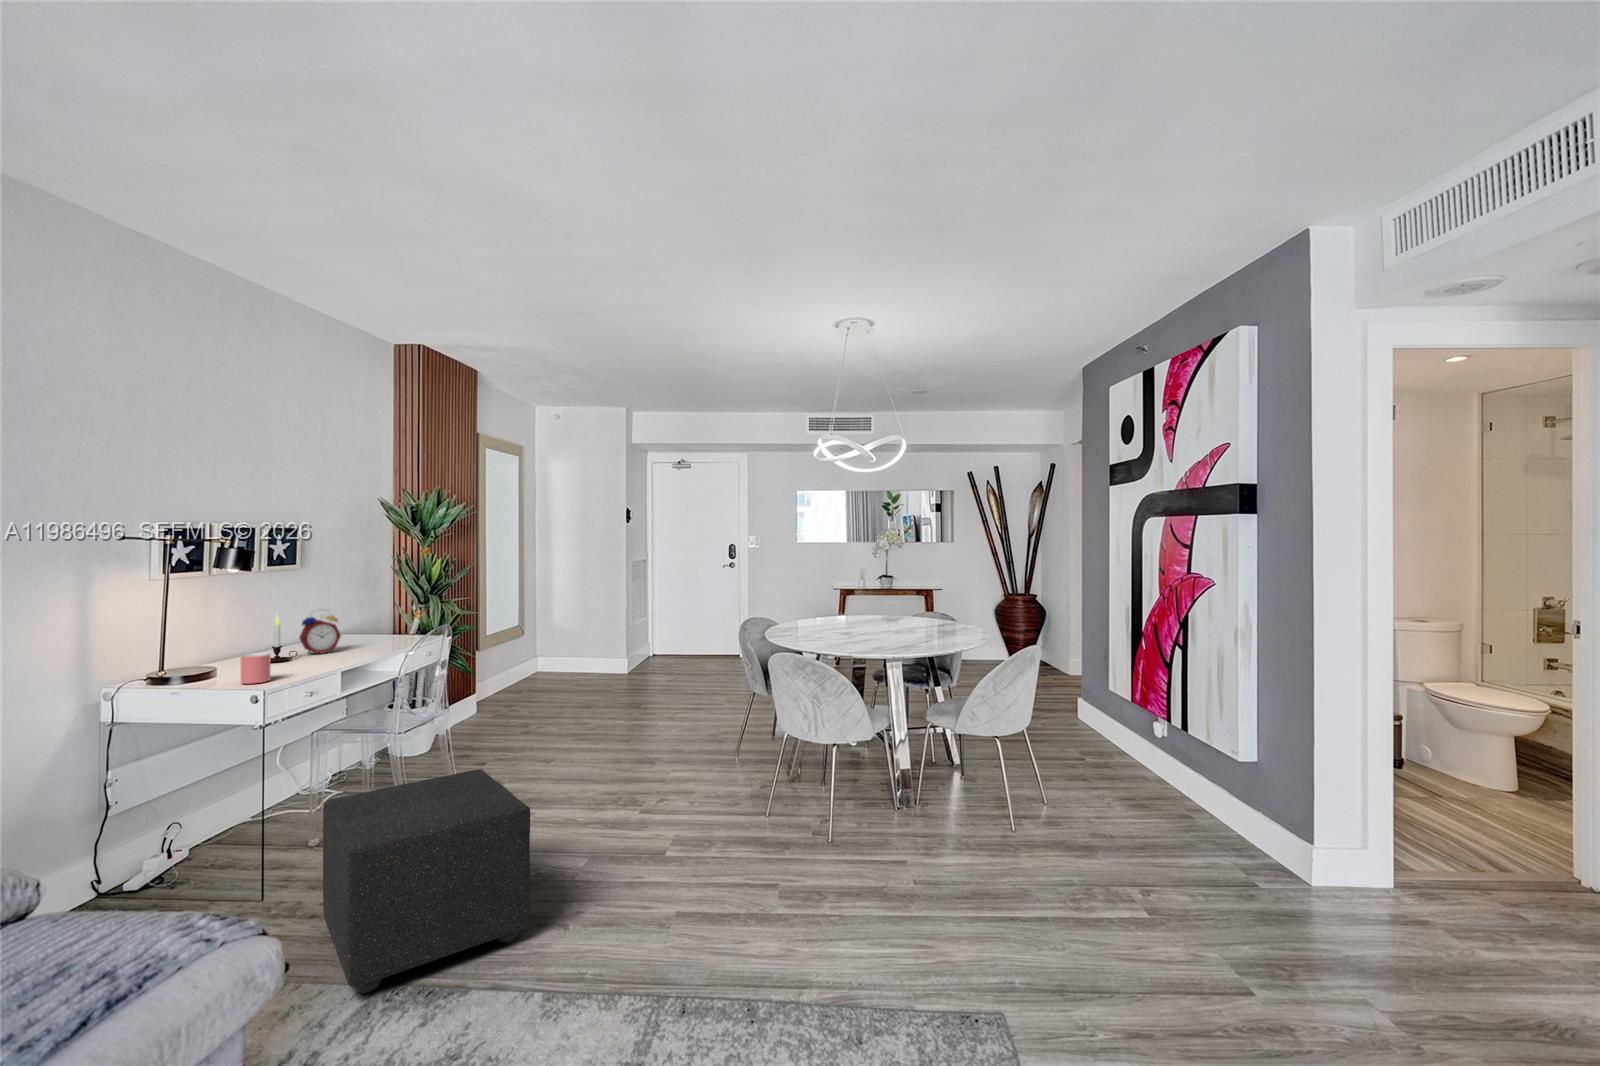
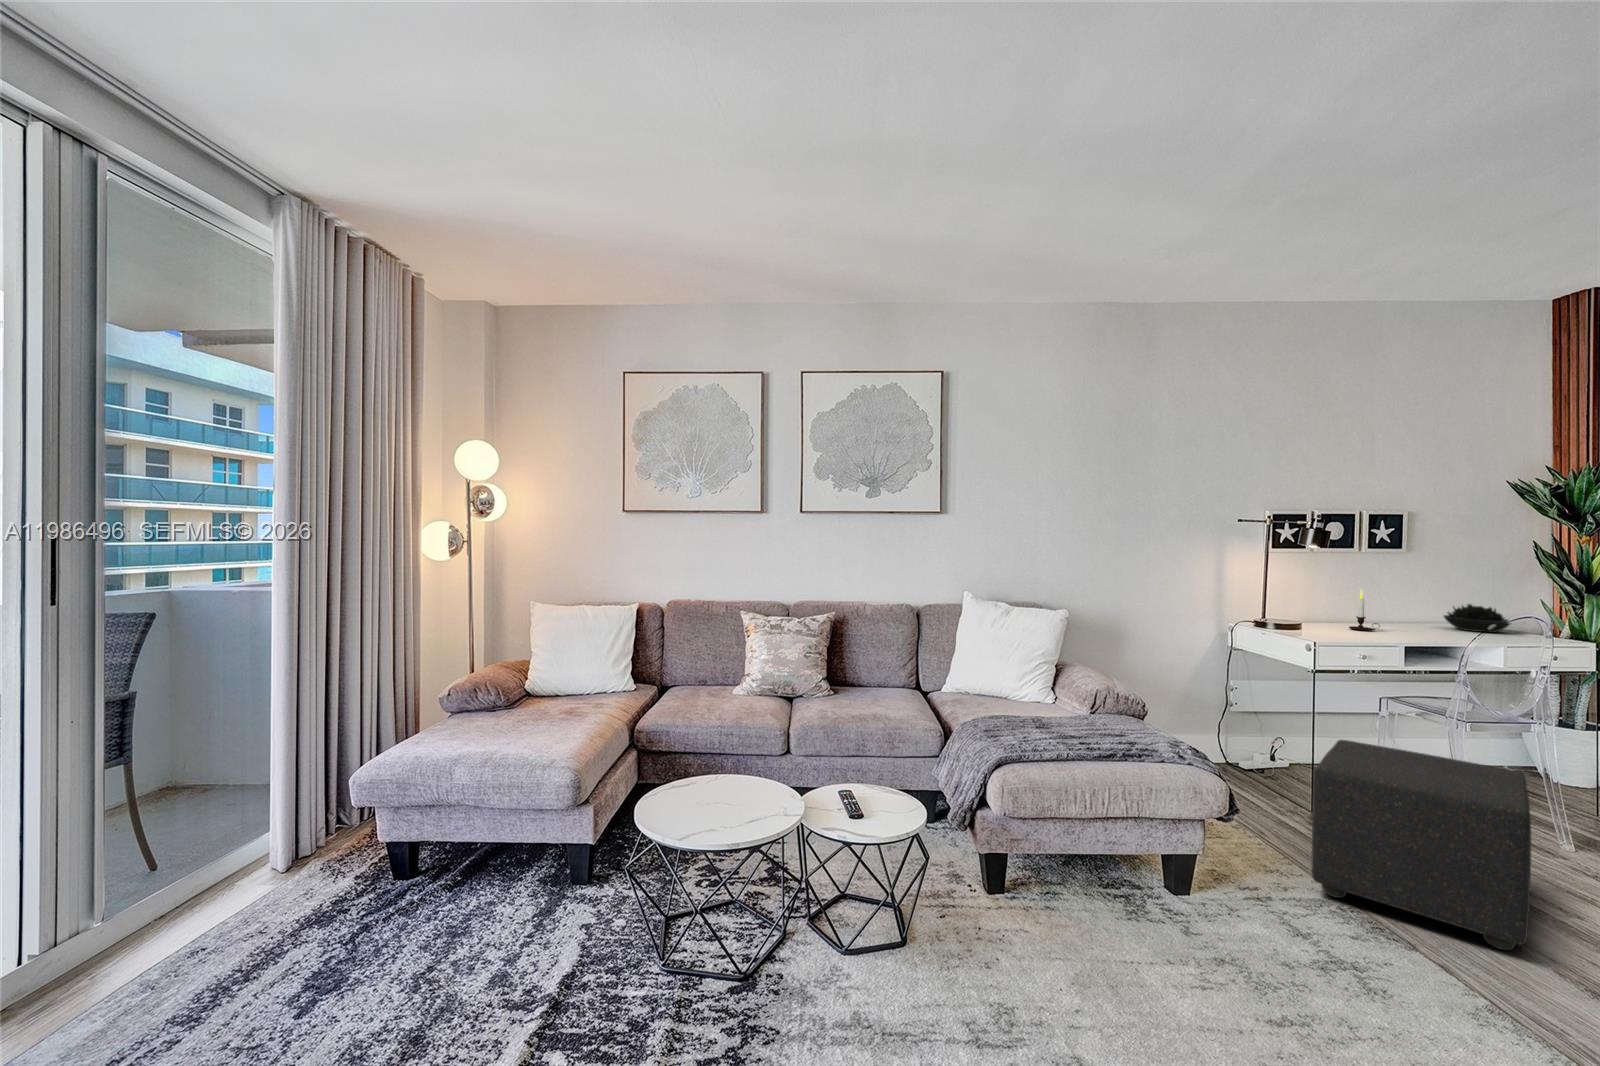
alarm clock: present [299,612,341,654] -> none [1389,590,1432,633]
succulent plant: none [333,614,390,641] -> present [1444,604,1512,632]
mug: present [241,653,271,684] -> none [1304,613,1332,637]

